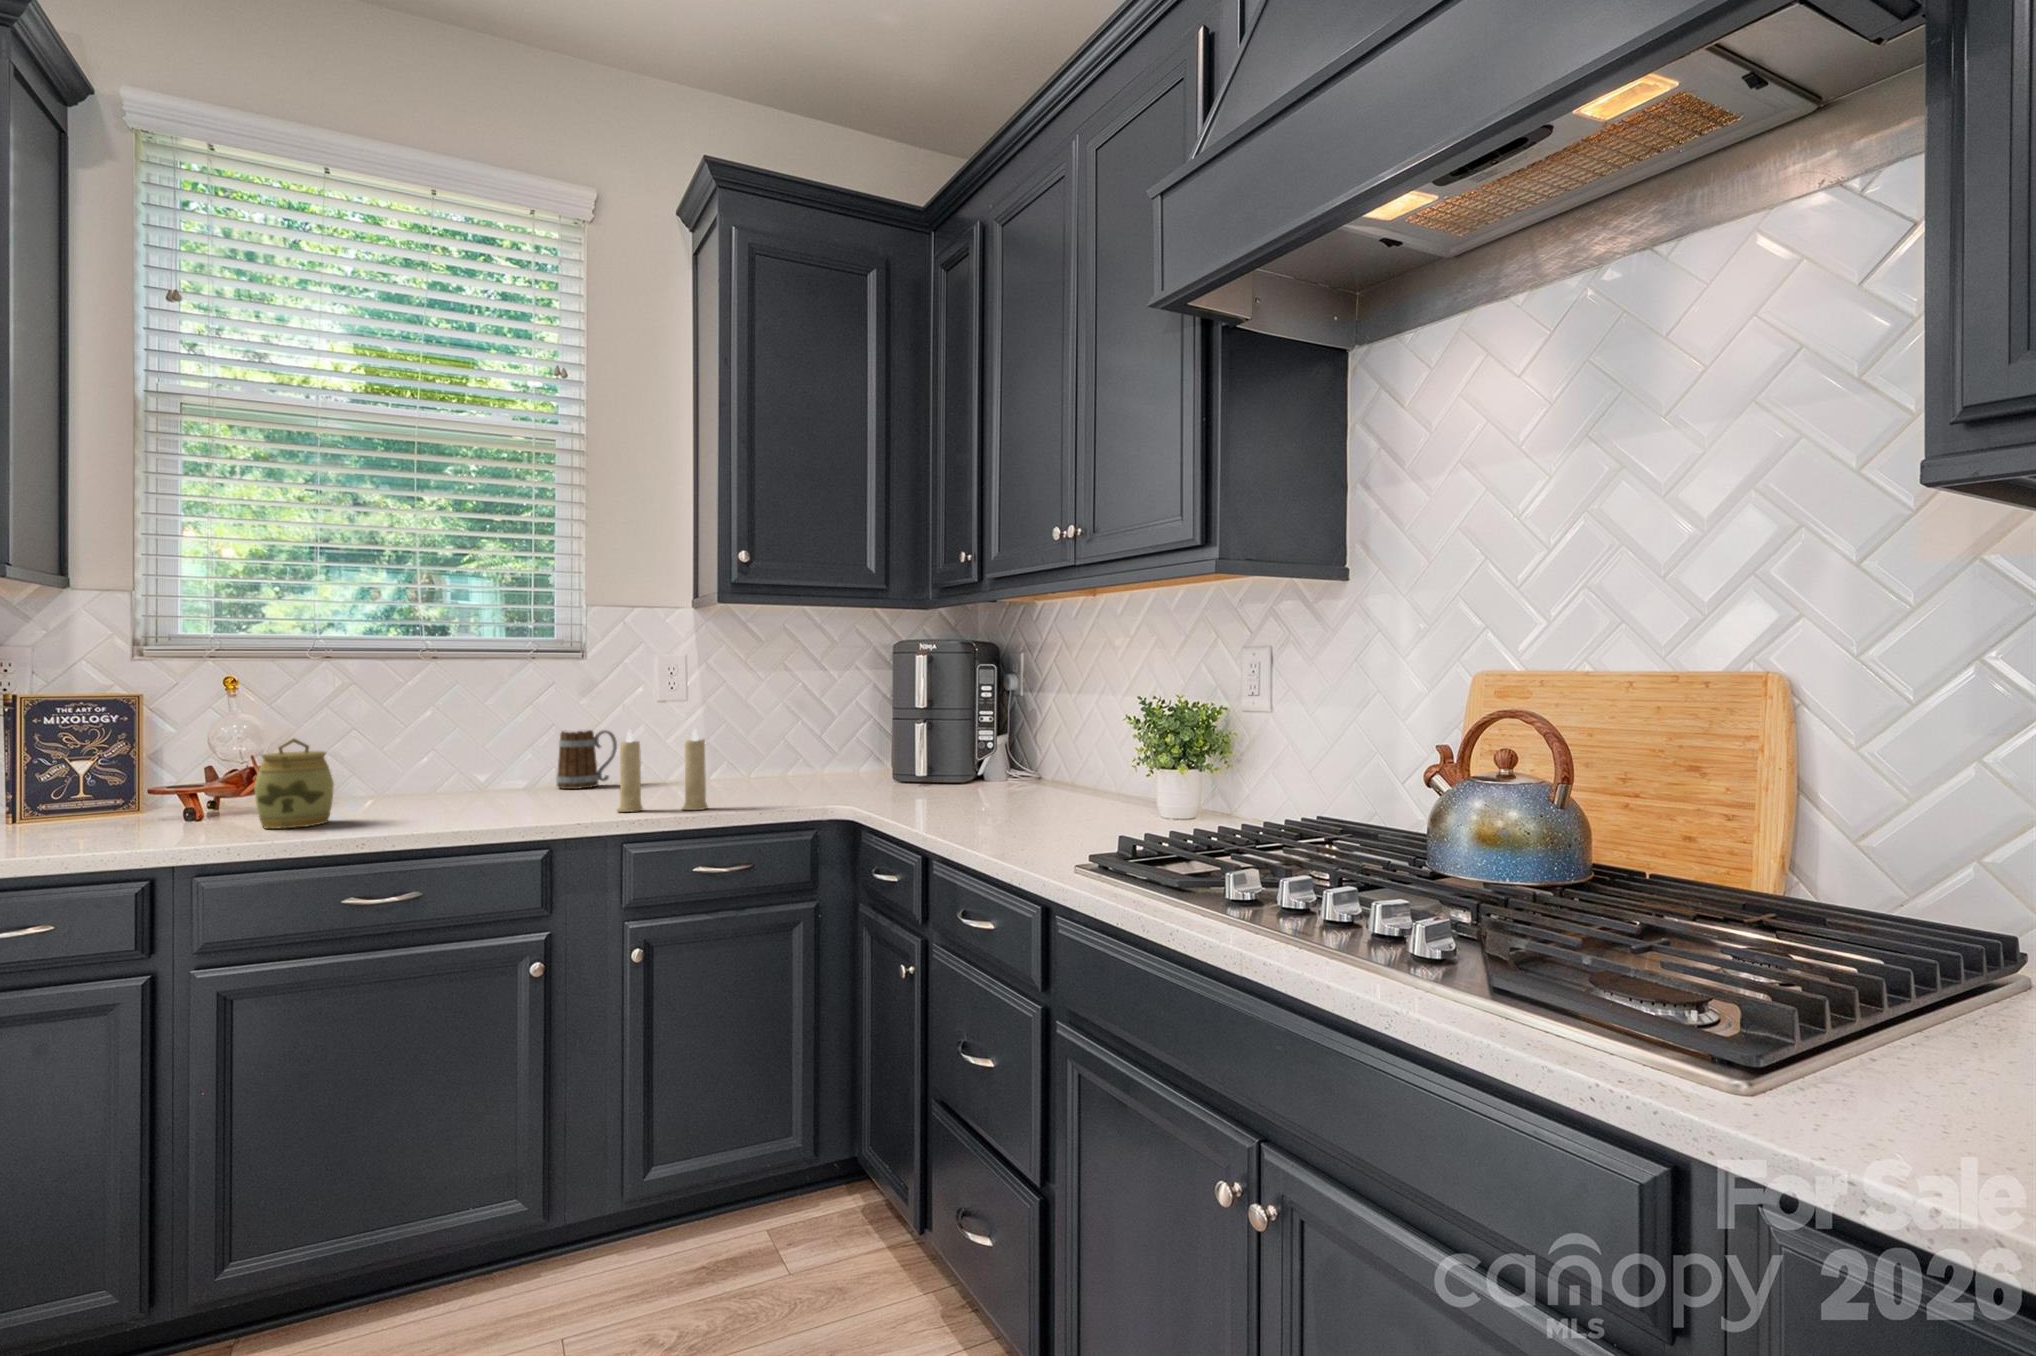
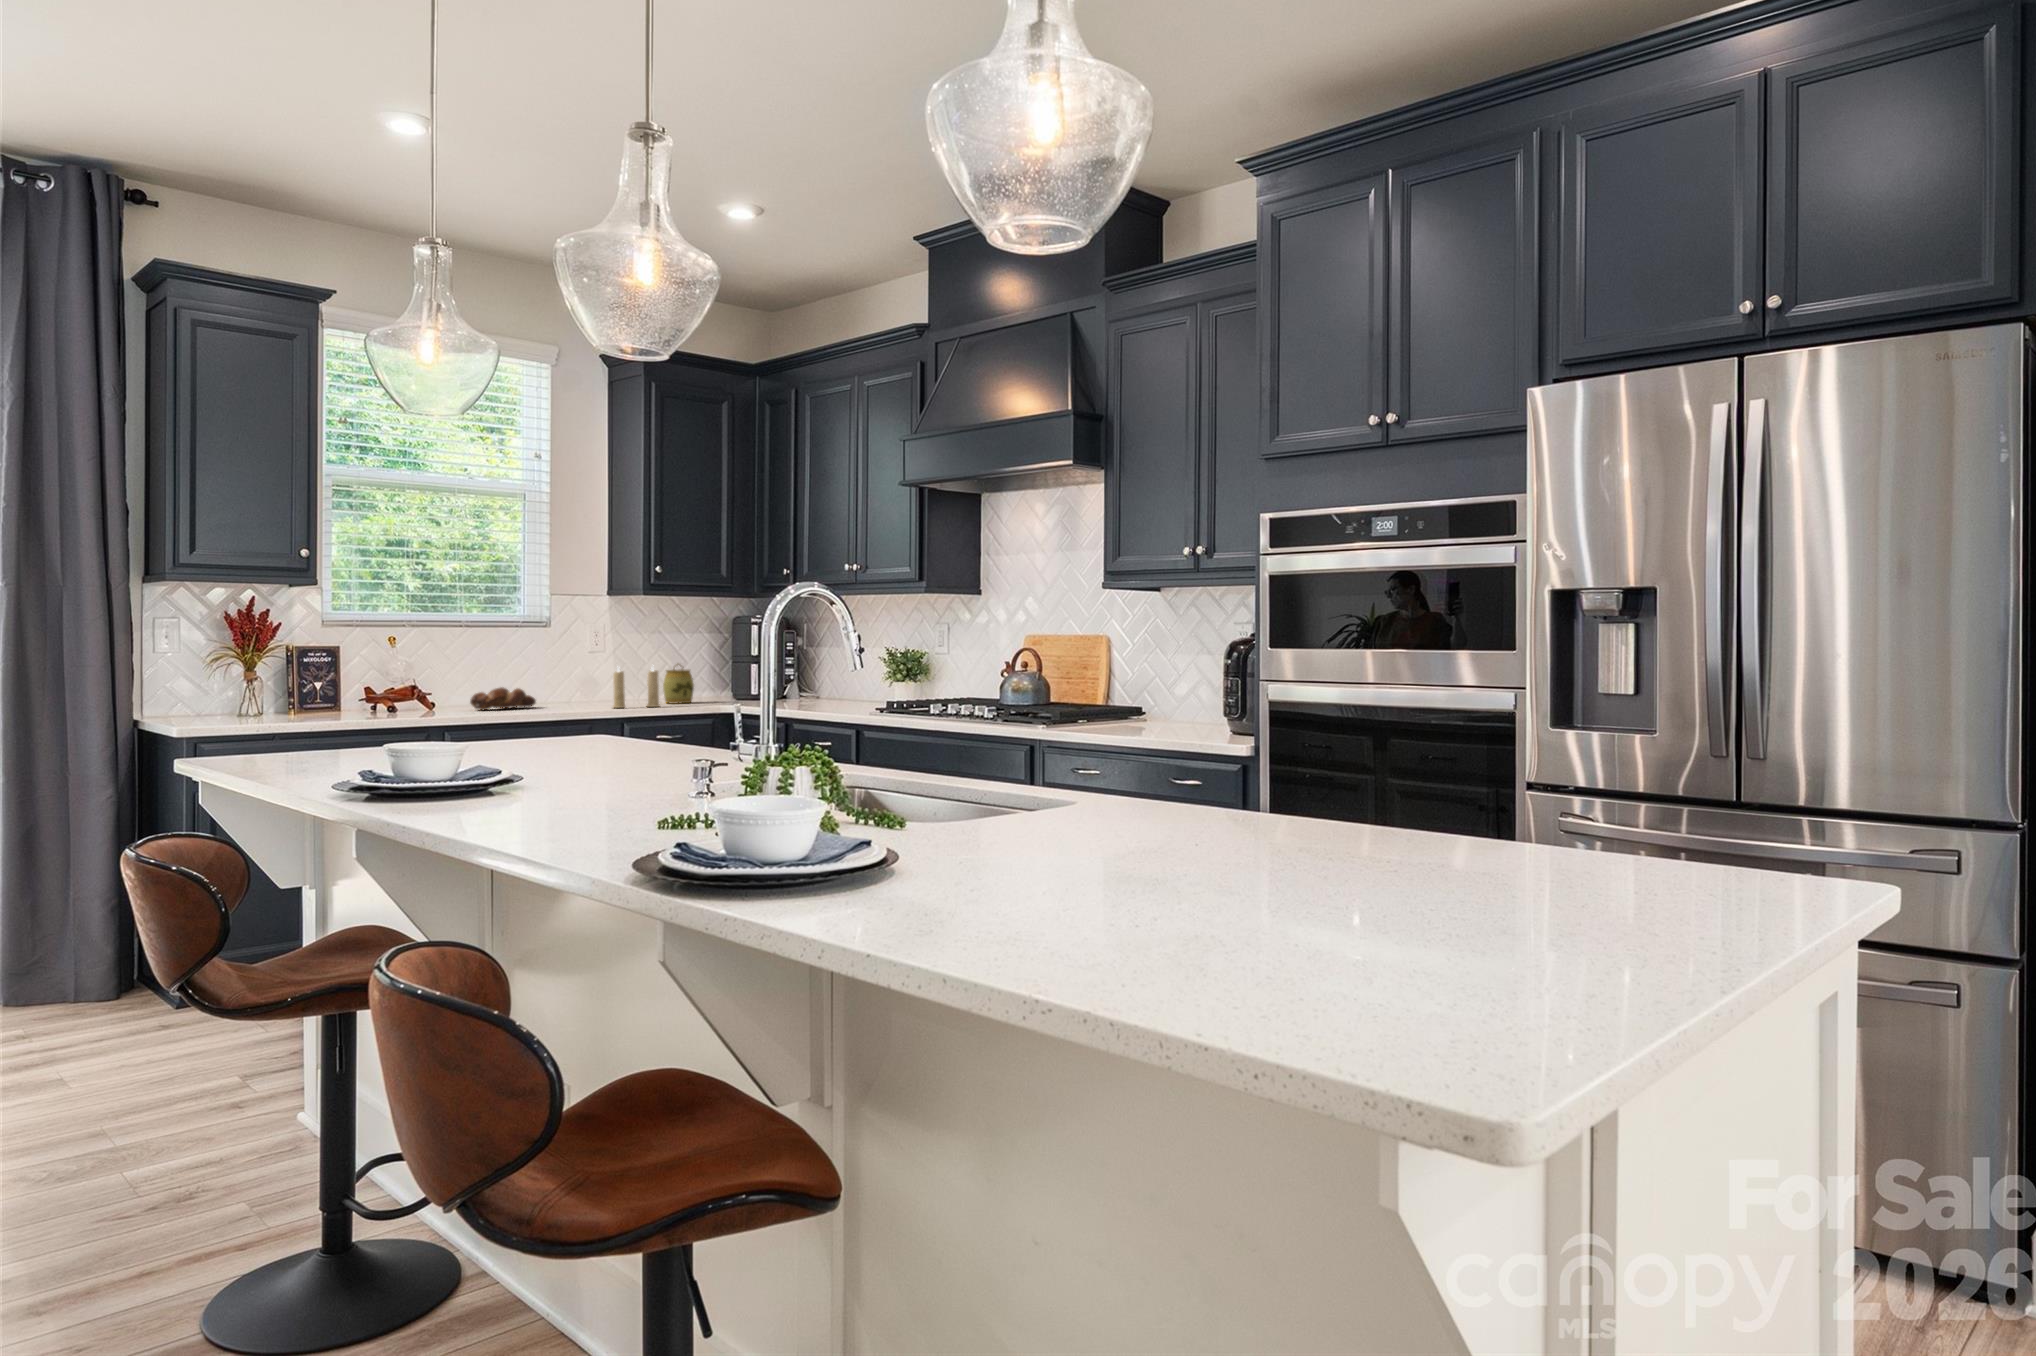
mug: present [556,730,617,789] -> none [535,670,568,704]
jar: present [255,739,334,828] -> present [663,664,694,704]
bread loaf: none [390,766,514,809] -> present [470,687,536,710]

